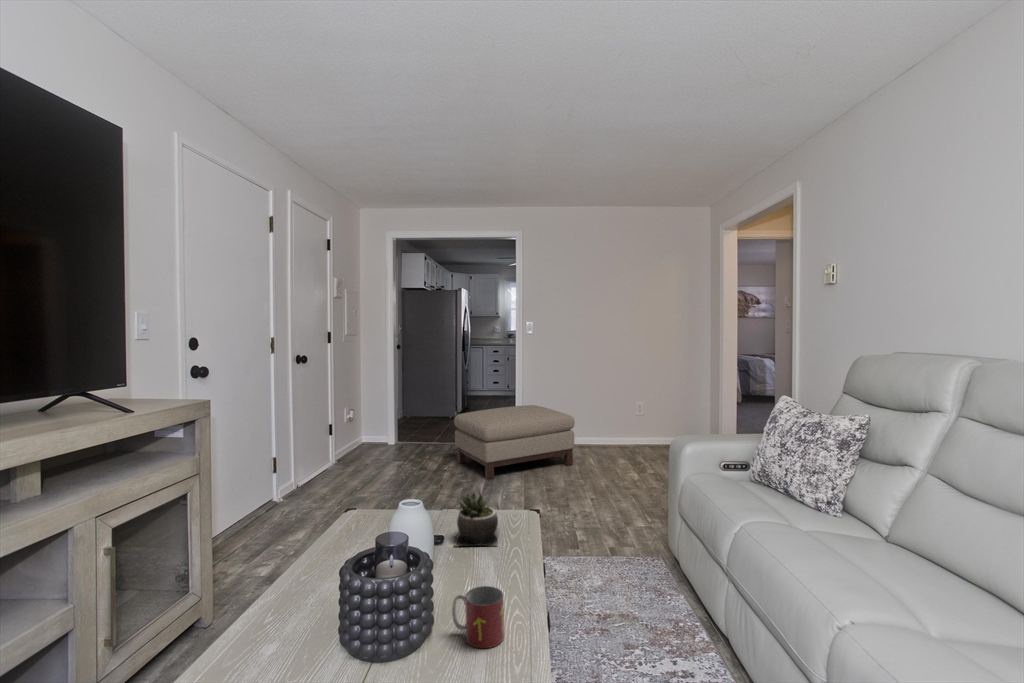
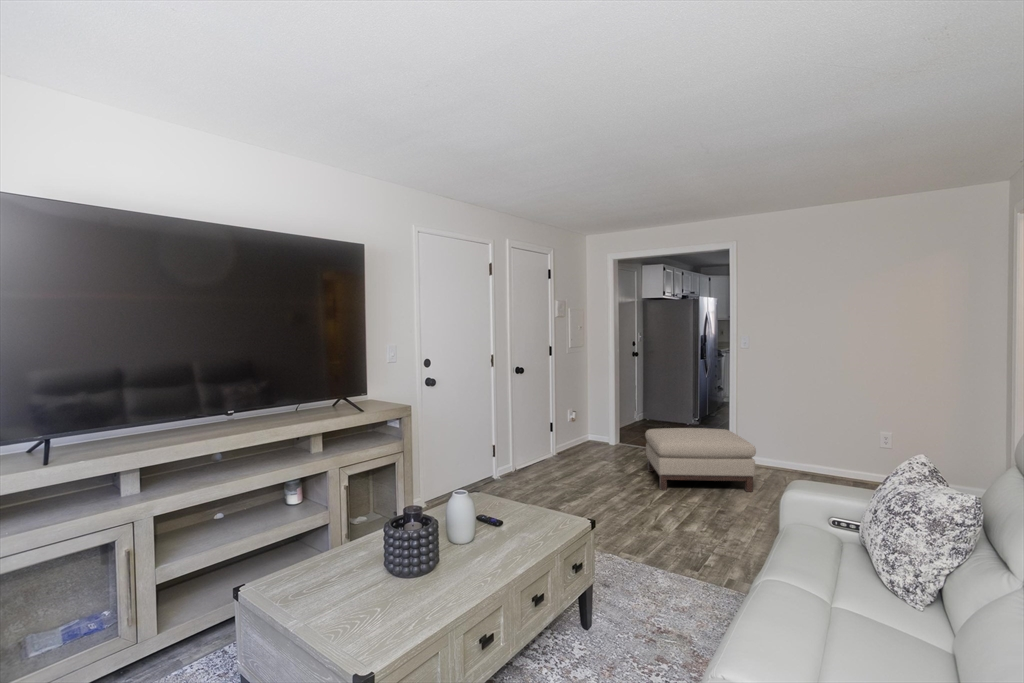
succulent plant: present [454,492,499,546] -> none [508,492,552,537]
mug: present [452,586,504,648] -> none [441,556,469,598]

